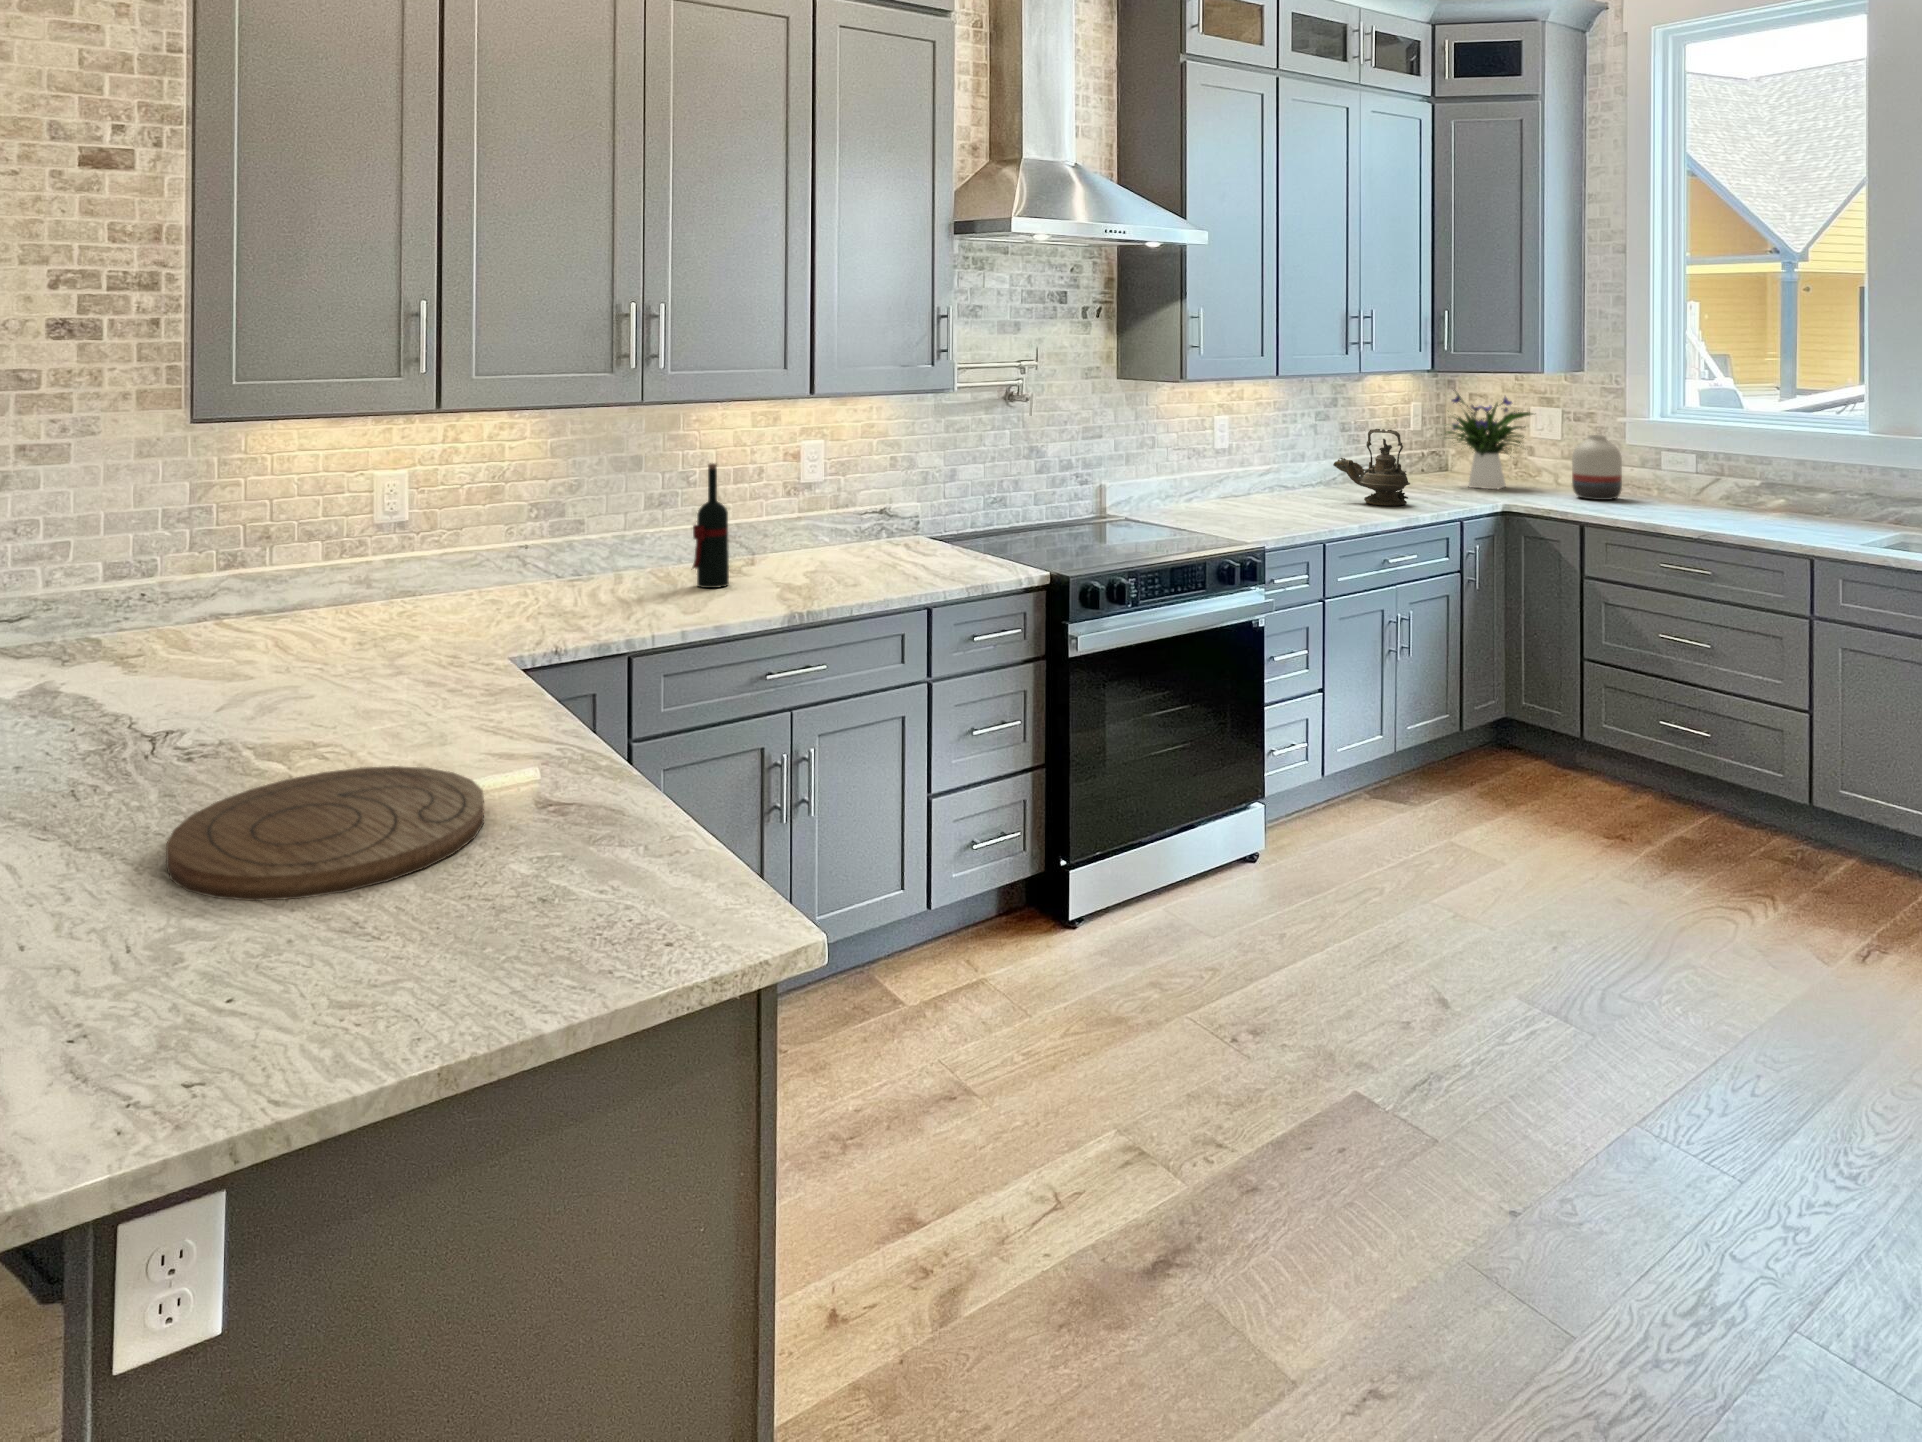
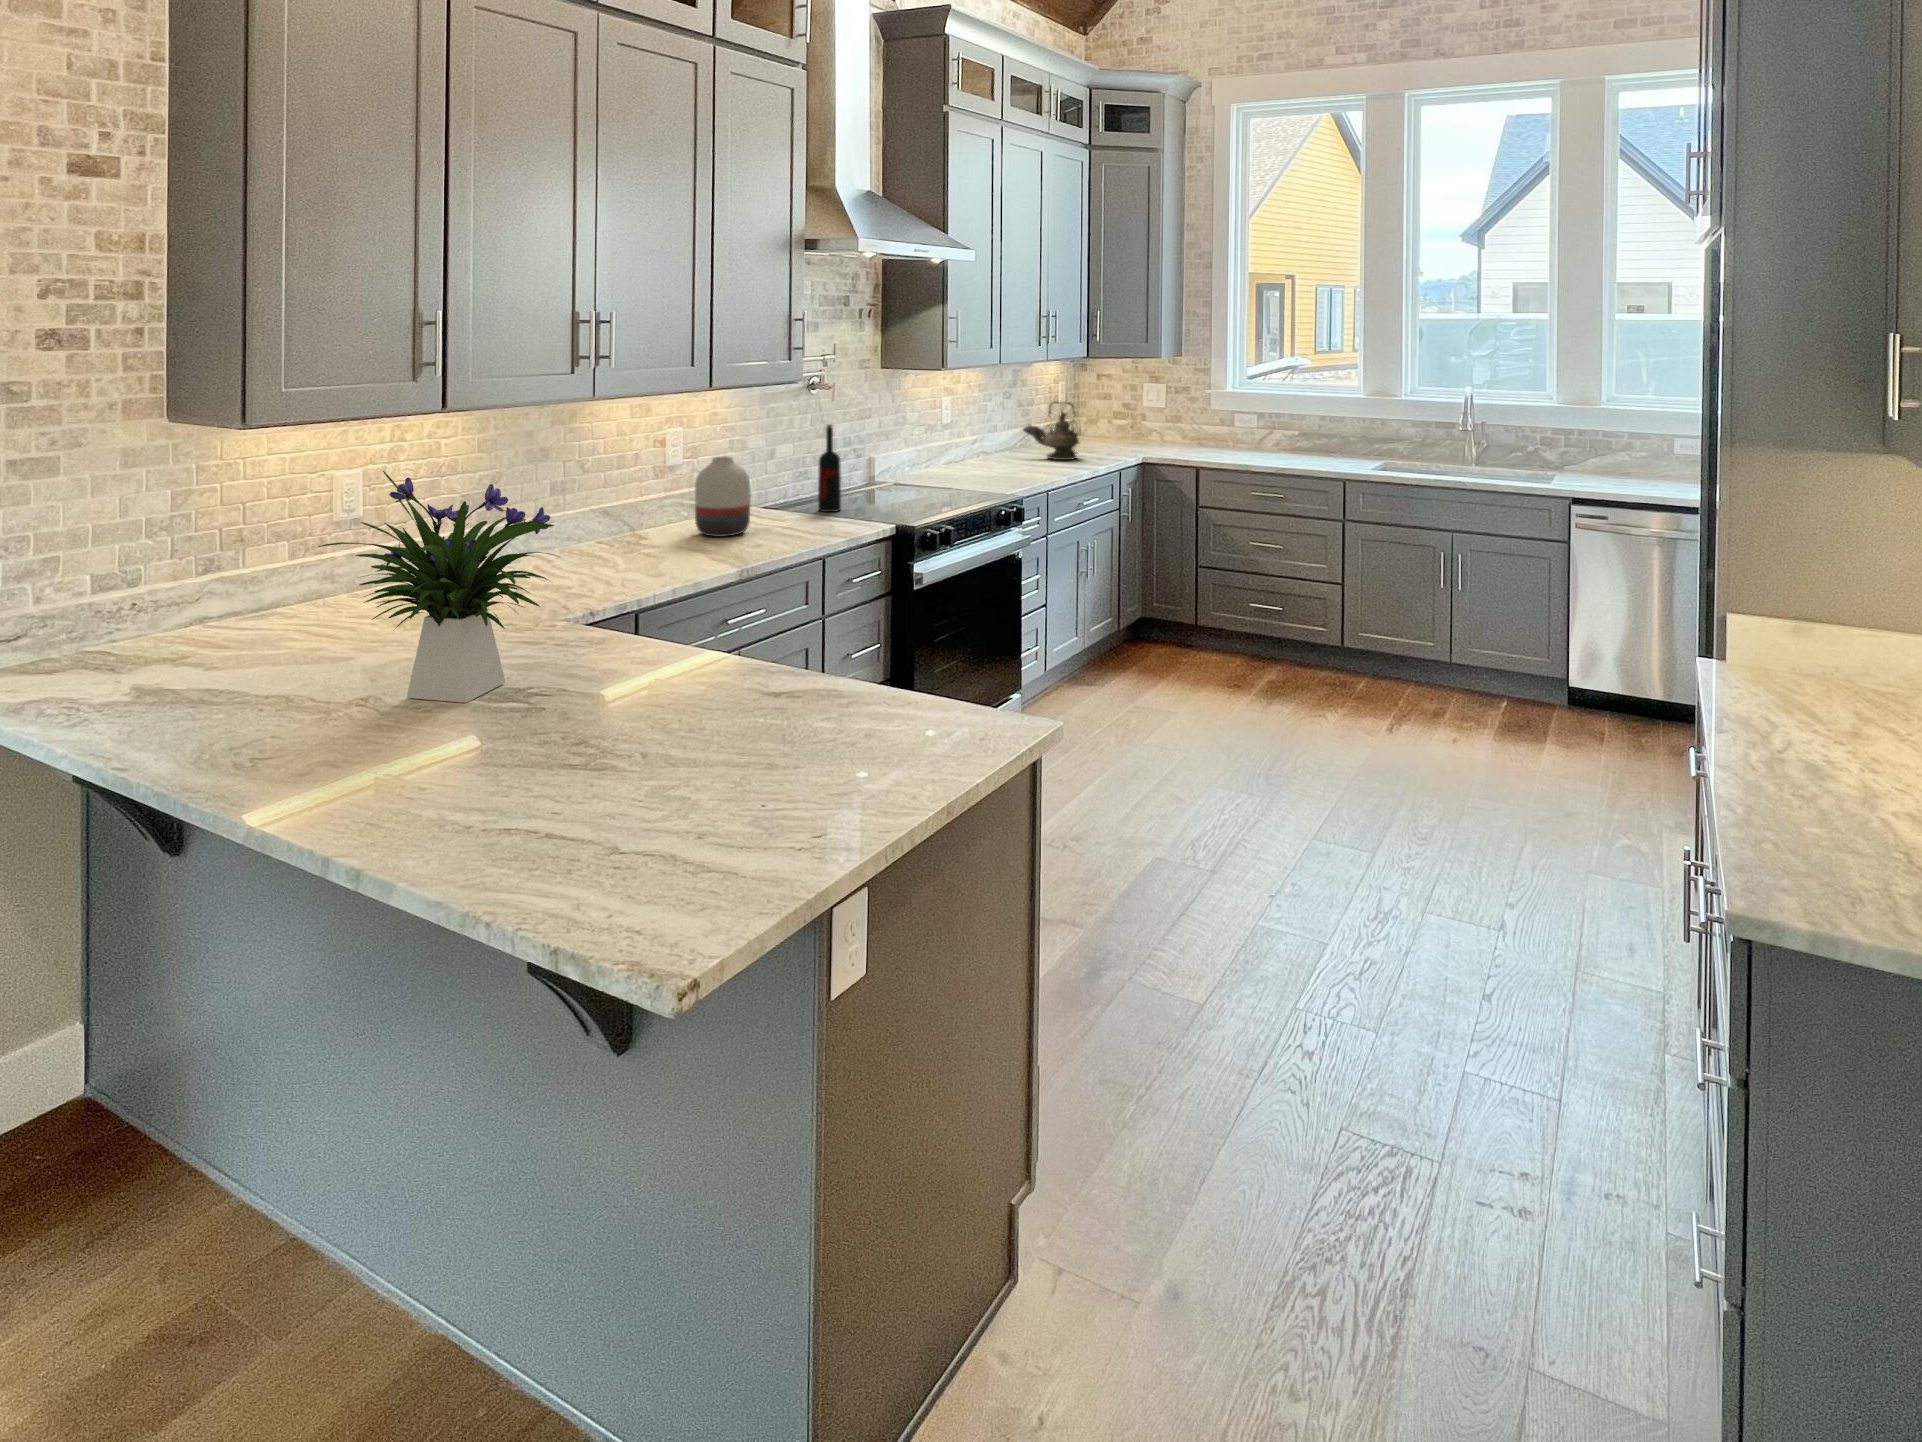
flower arrangement: present [1445,390,1532,489] -> present [319,471,556,703]
vase: present [1572,435,1622,500] -> present [695,456,750,537]
wine bottle: present [691,463,729,588] -> present [818,424,841,512]
cutting board: present [166,766,484,901] -> none [570,695,801,793]

